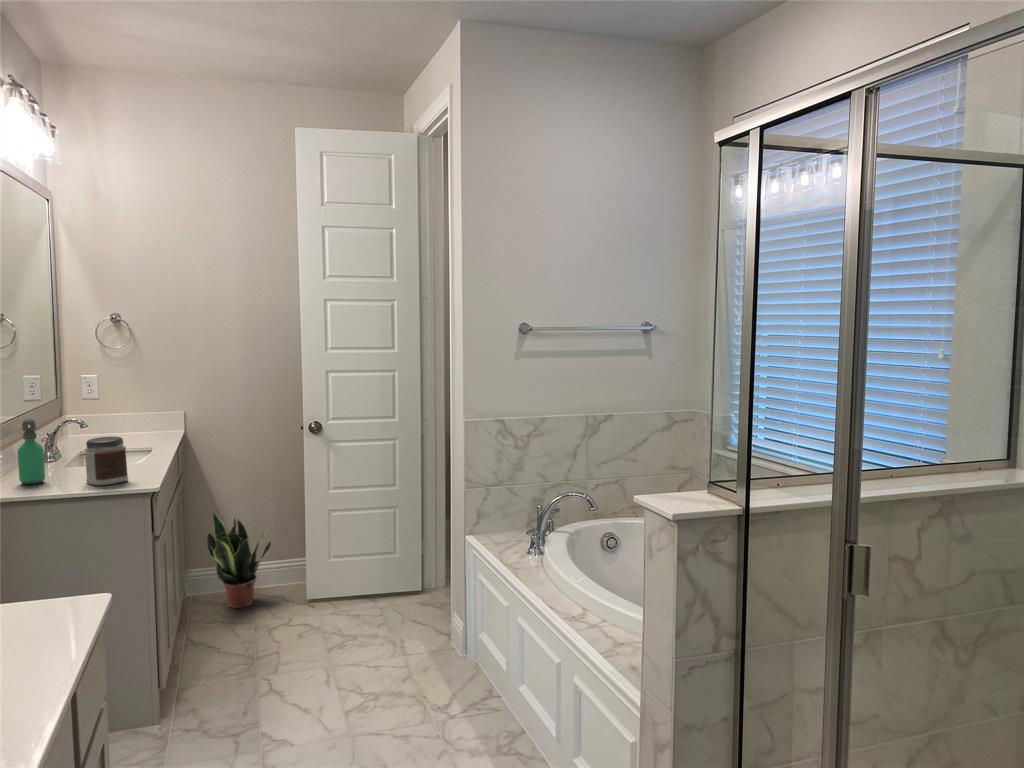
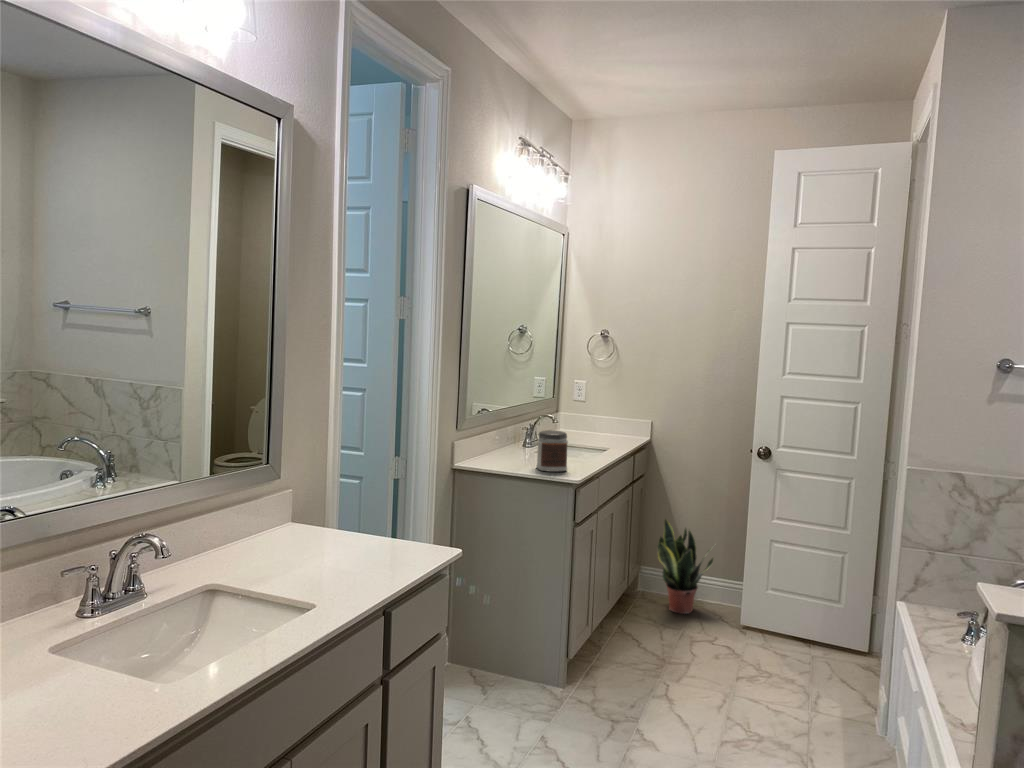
soap dispenser: present [18,419,45,485] -> none [493,408,512,461]

